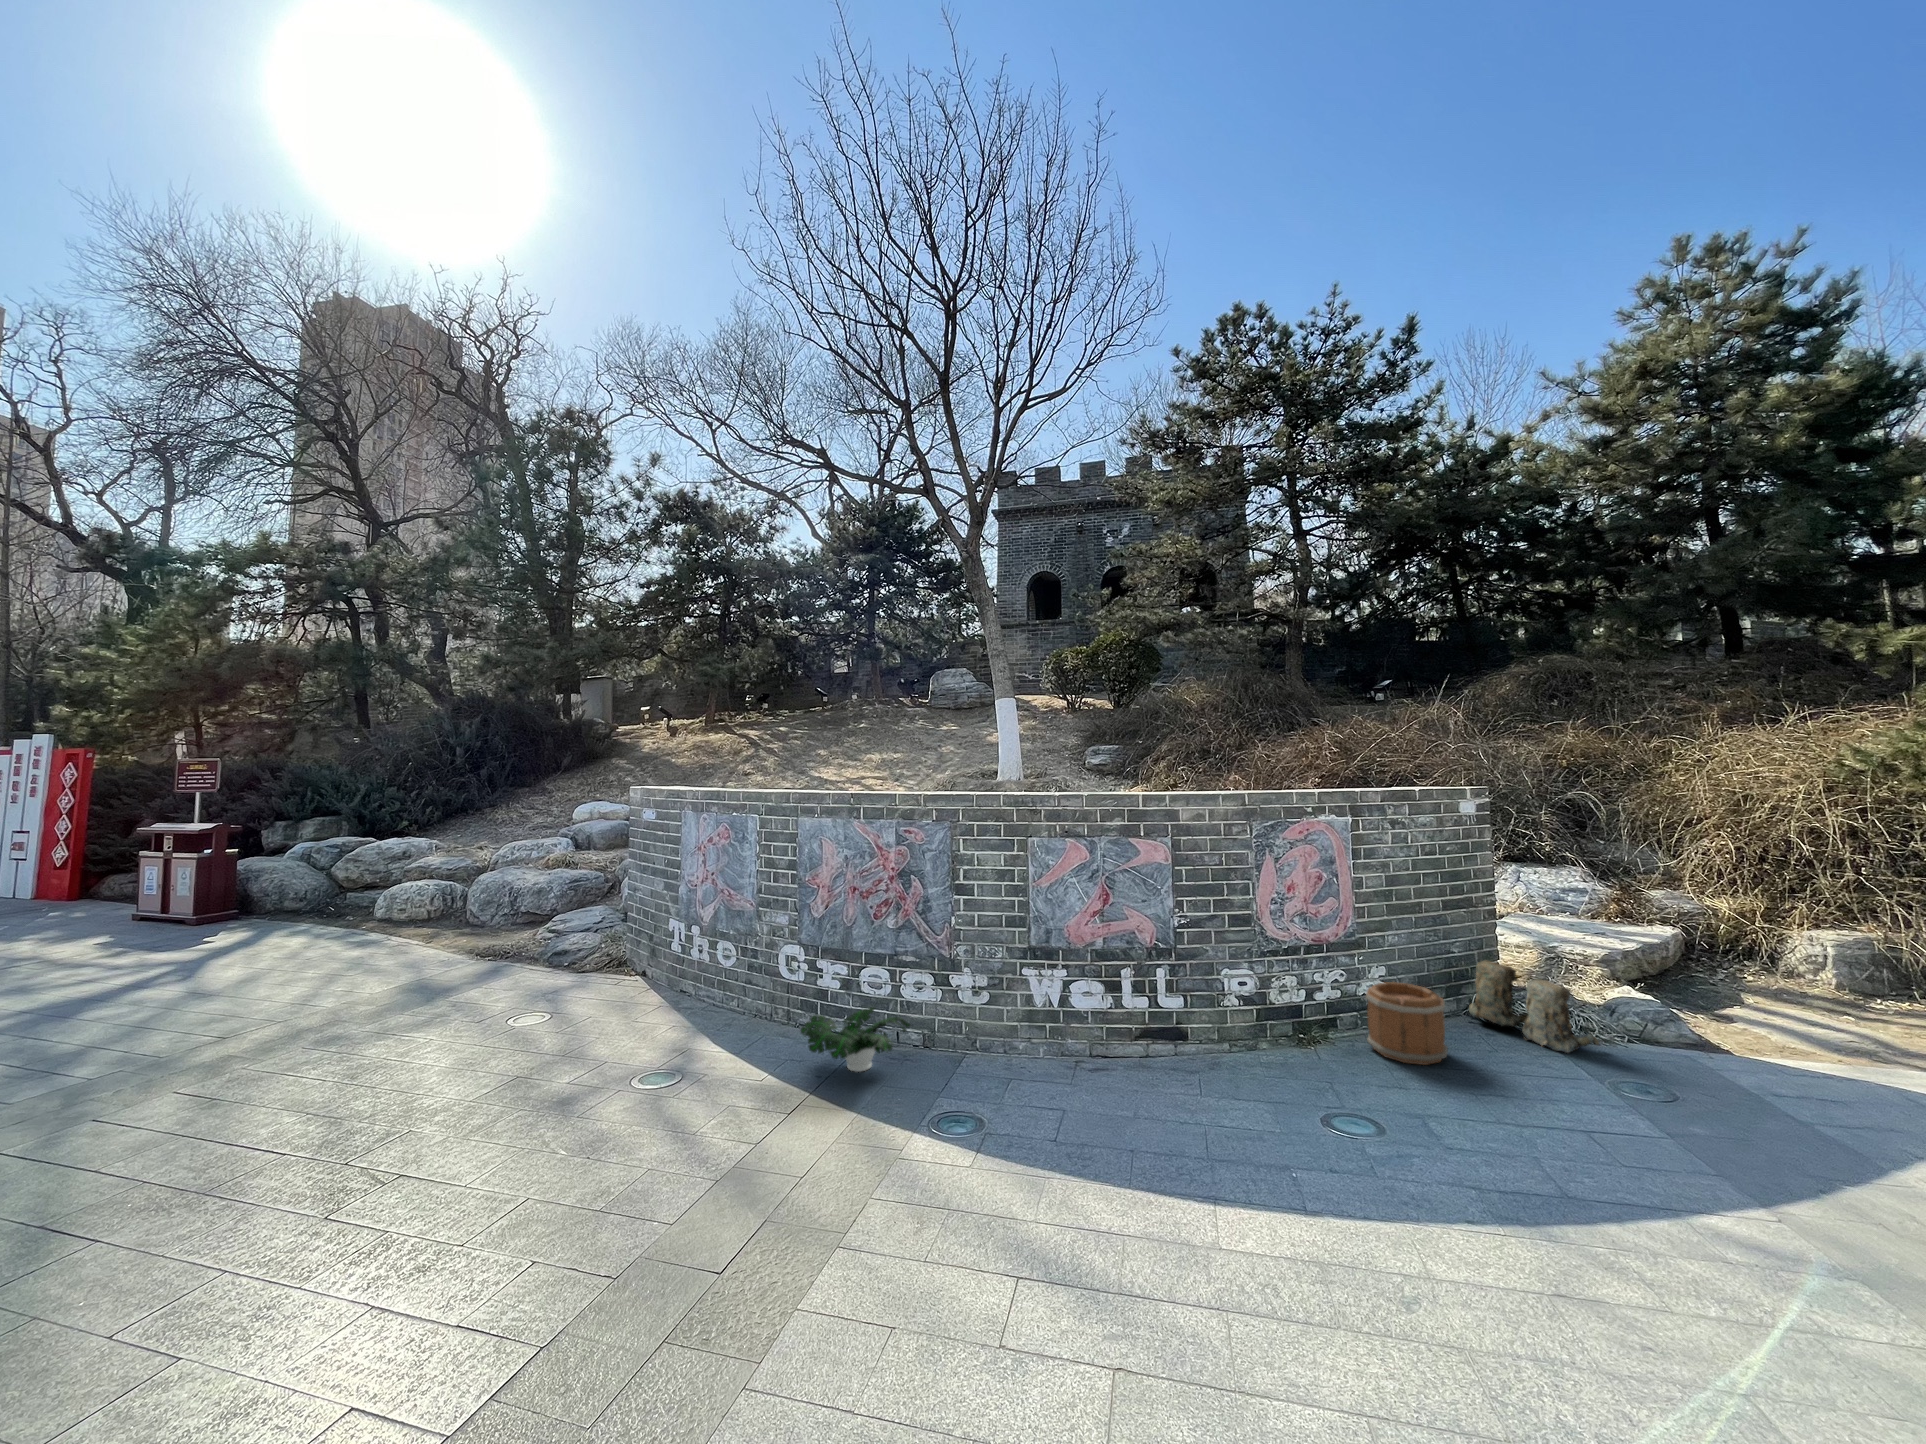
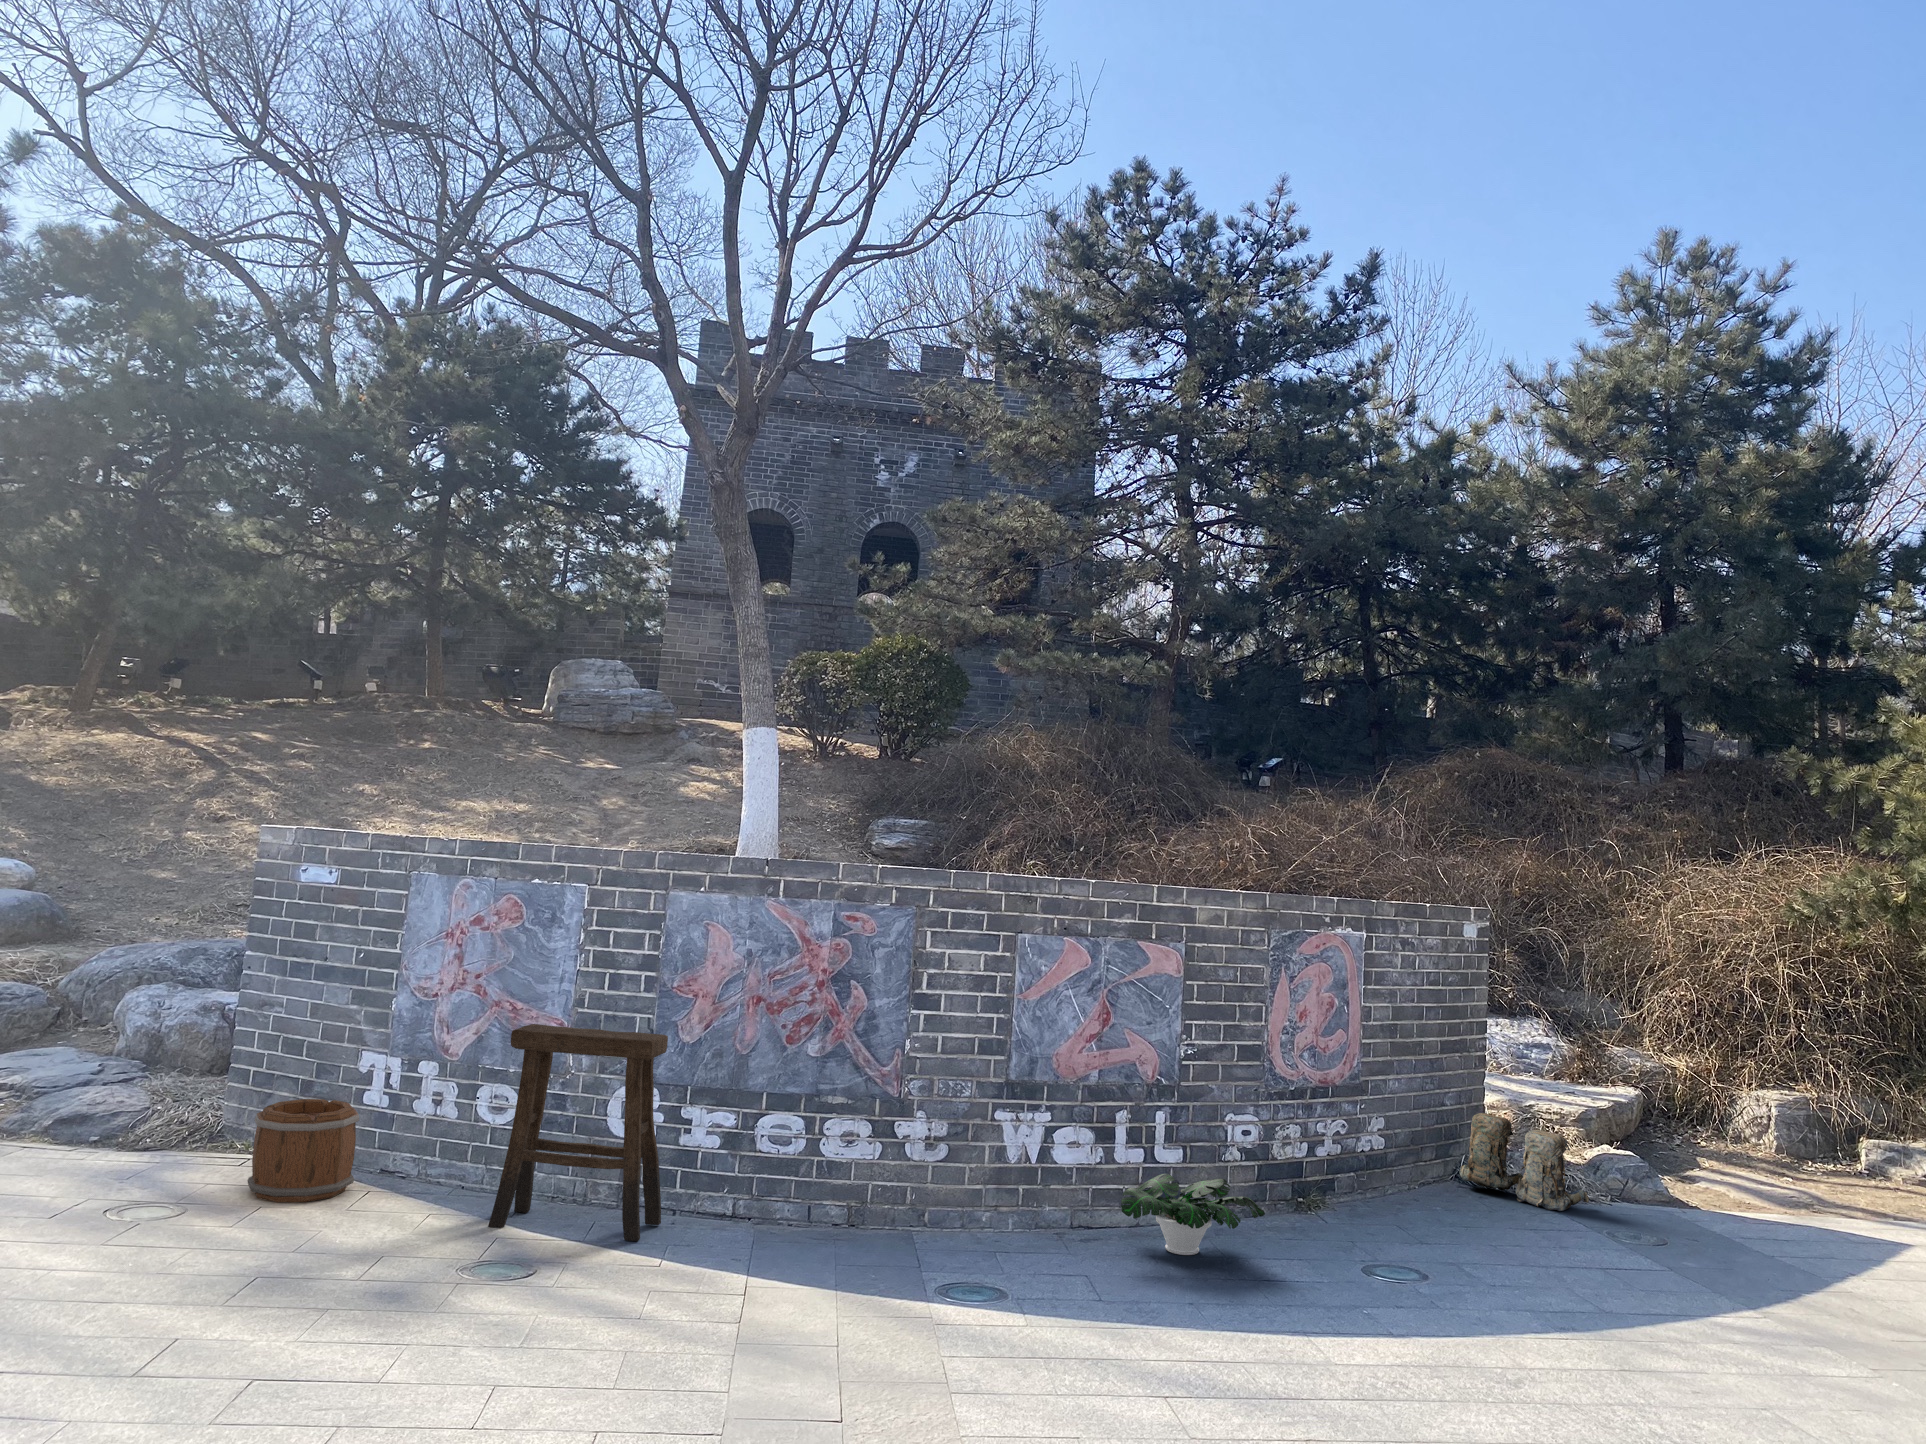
stool: none [706,906,809,1053] -> present [488,1024,668,1241]
bucket: present [1366,982,1448,1065] -> present [247,1099,359,1202]
potted plant: present [801,1007,911,1072] -> present [1121,1174,1265,1255]

